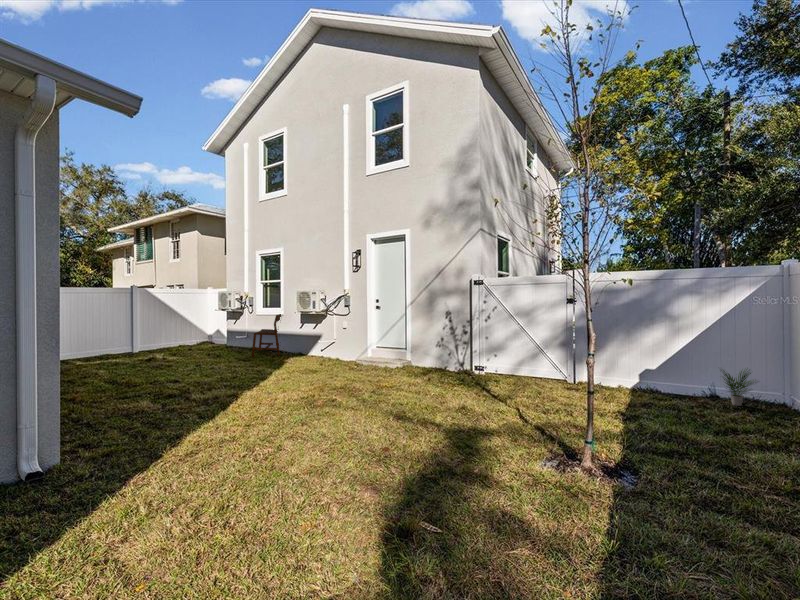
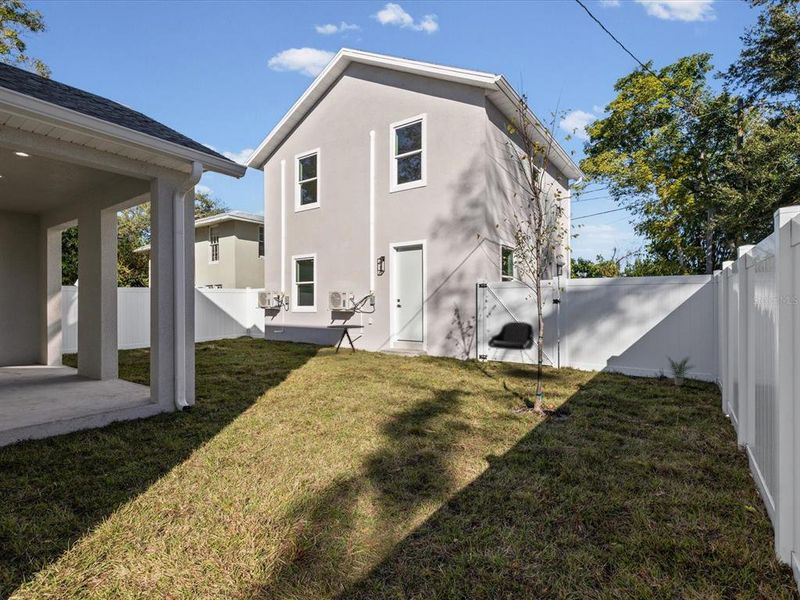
bench: present [252,314,283,357] -> none [290,310,316,347]
lounge chair: none [489,325,545,388] -> present [488,322,534,370]
round table: none [294,330,338,364] -> present [327,325,364,353]

